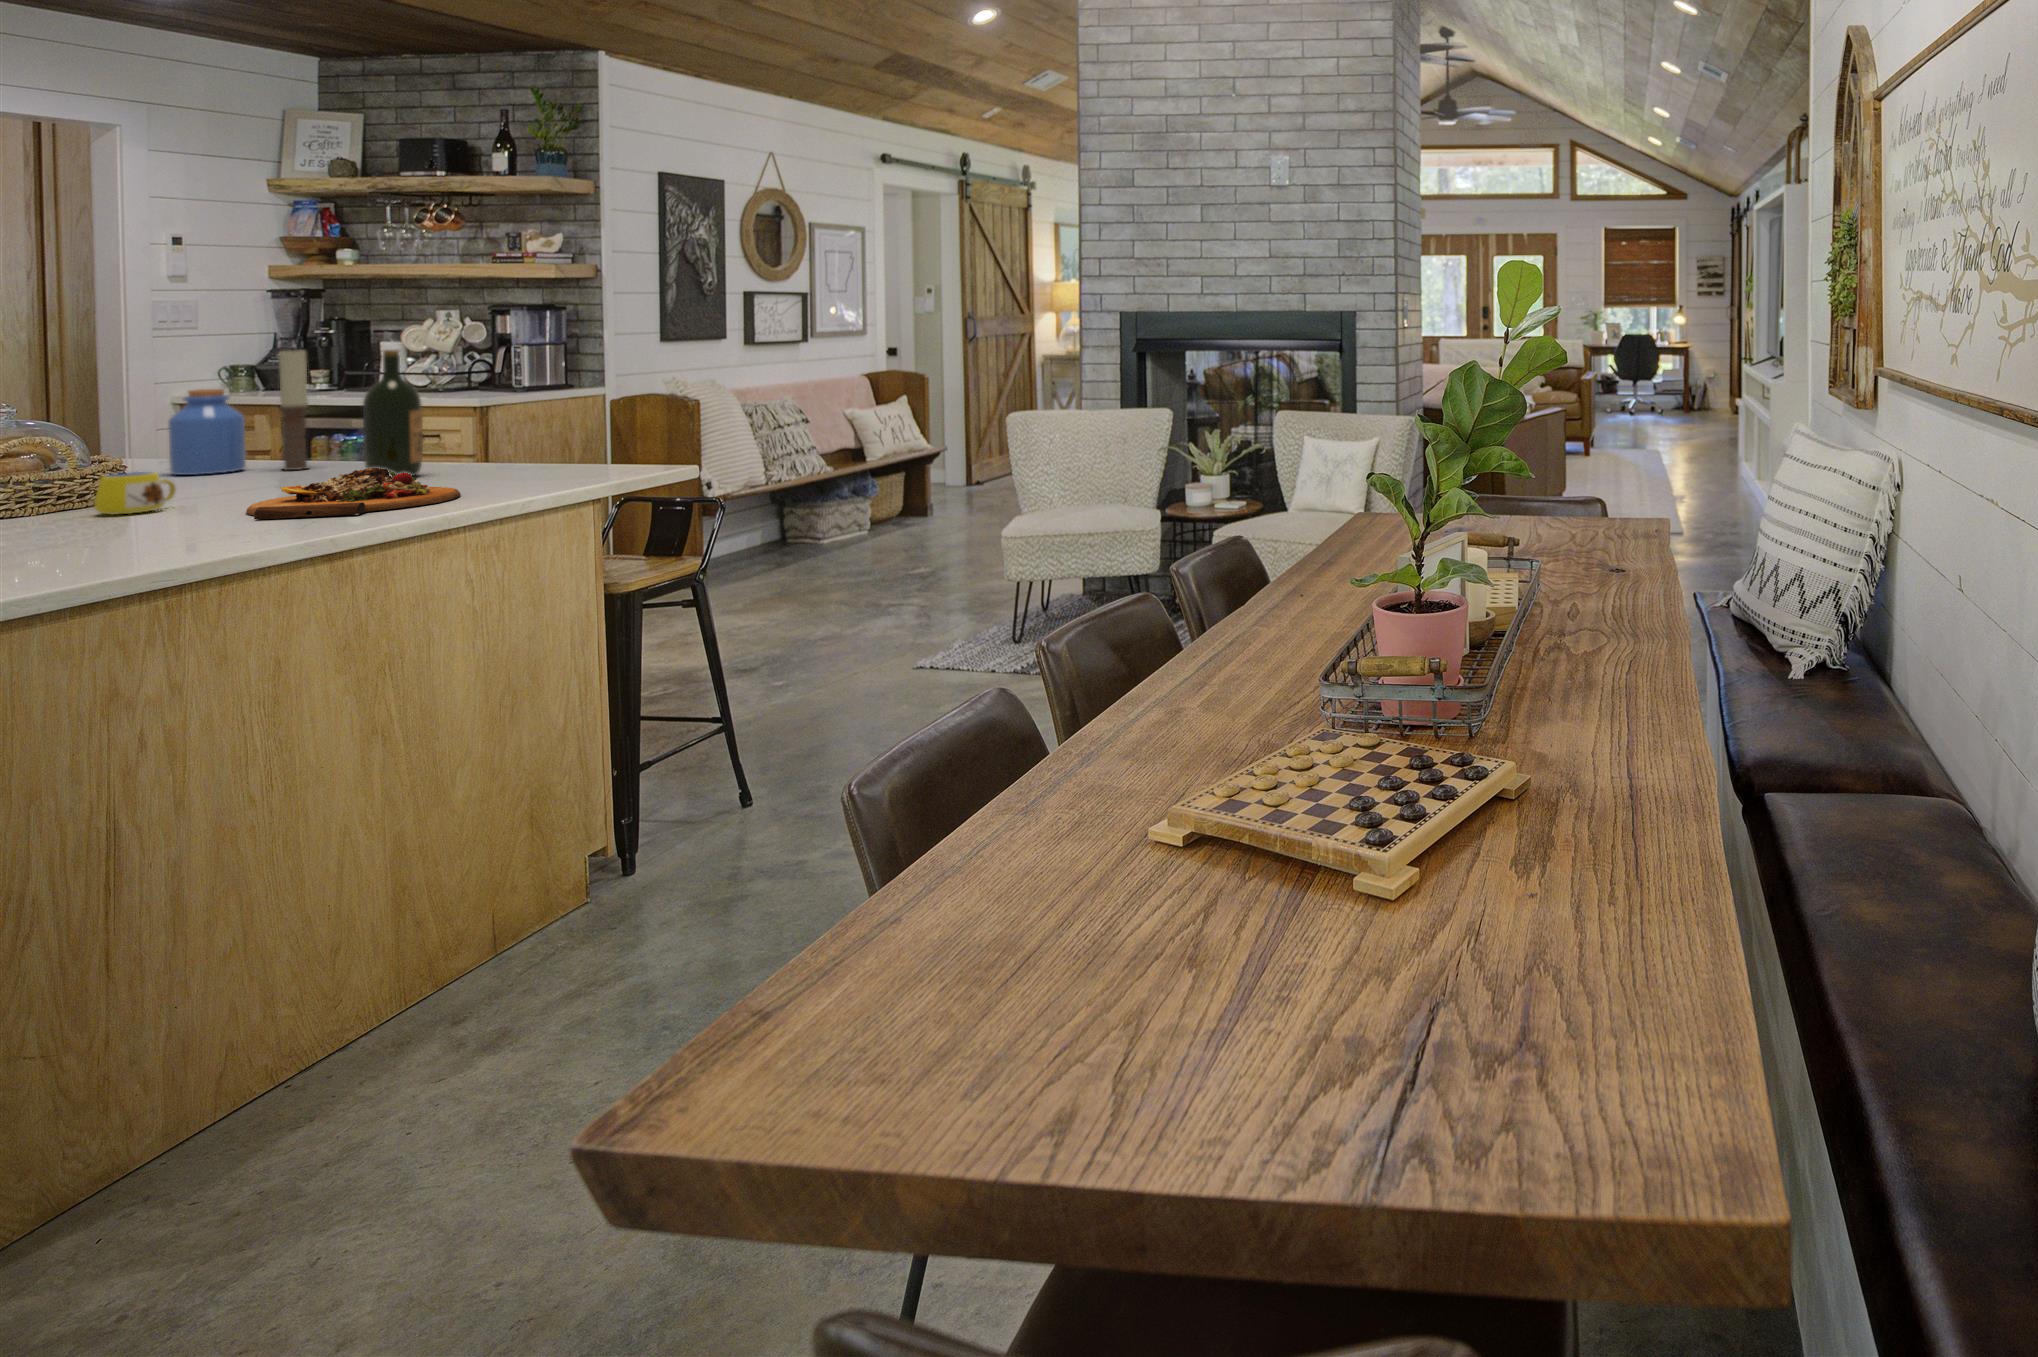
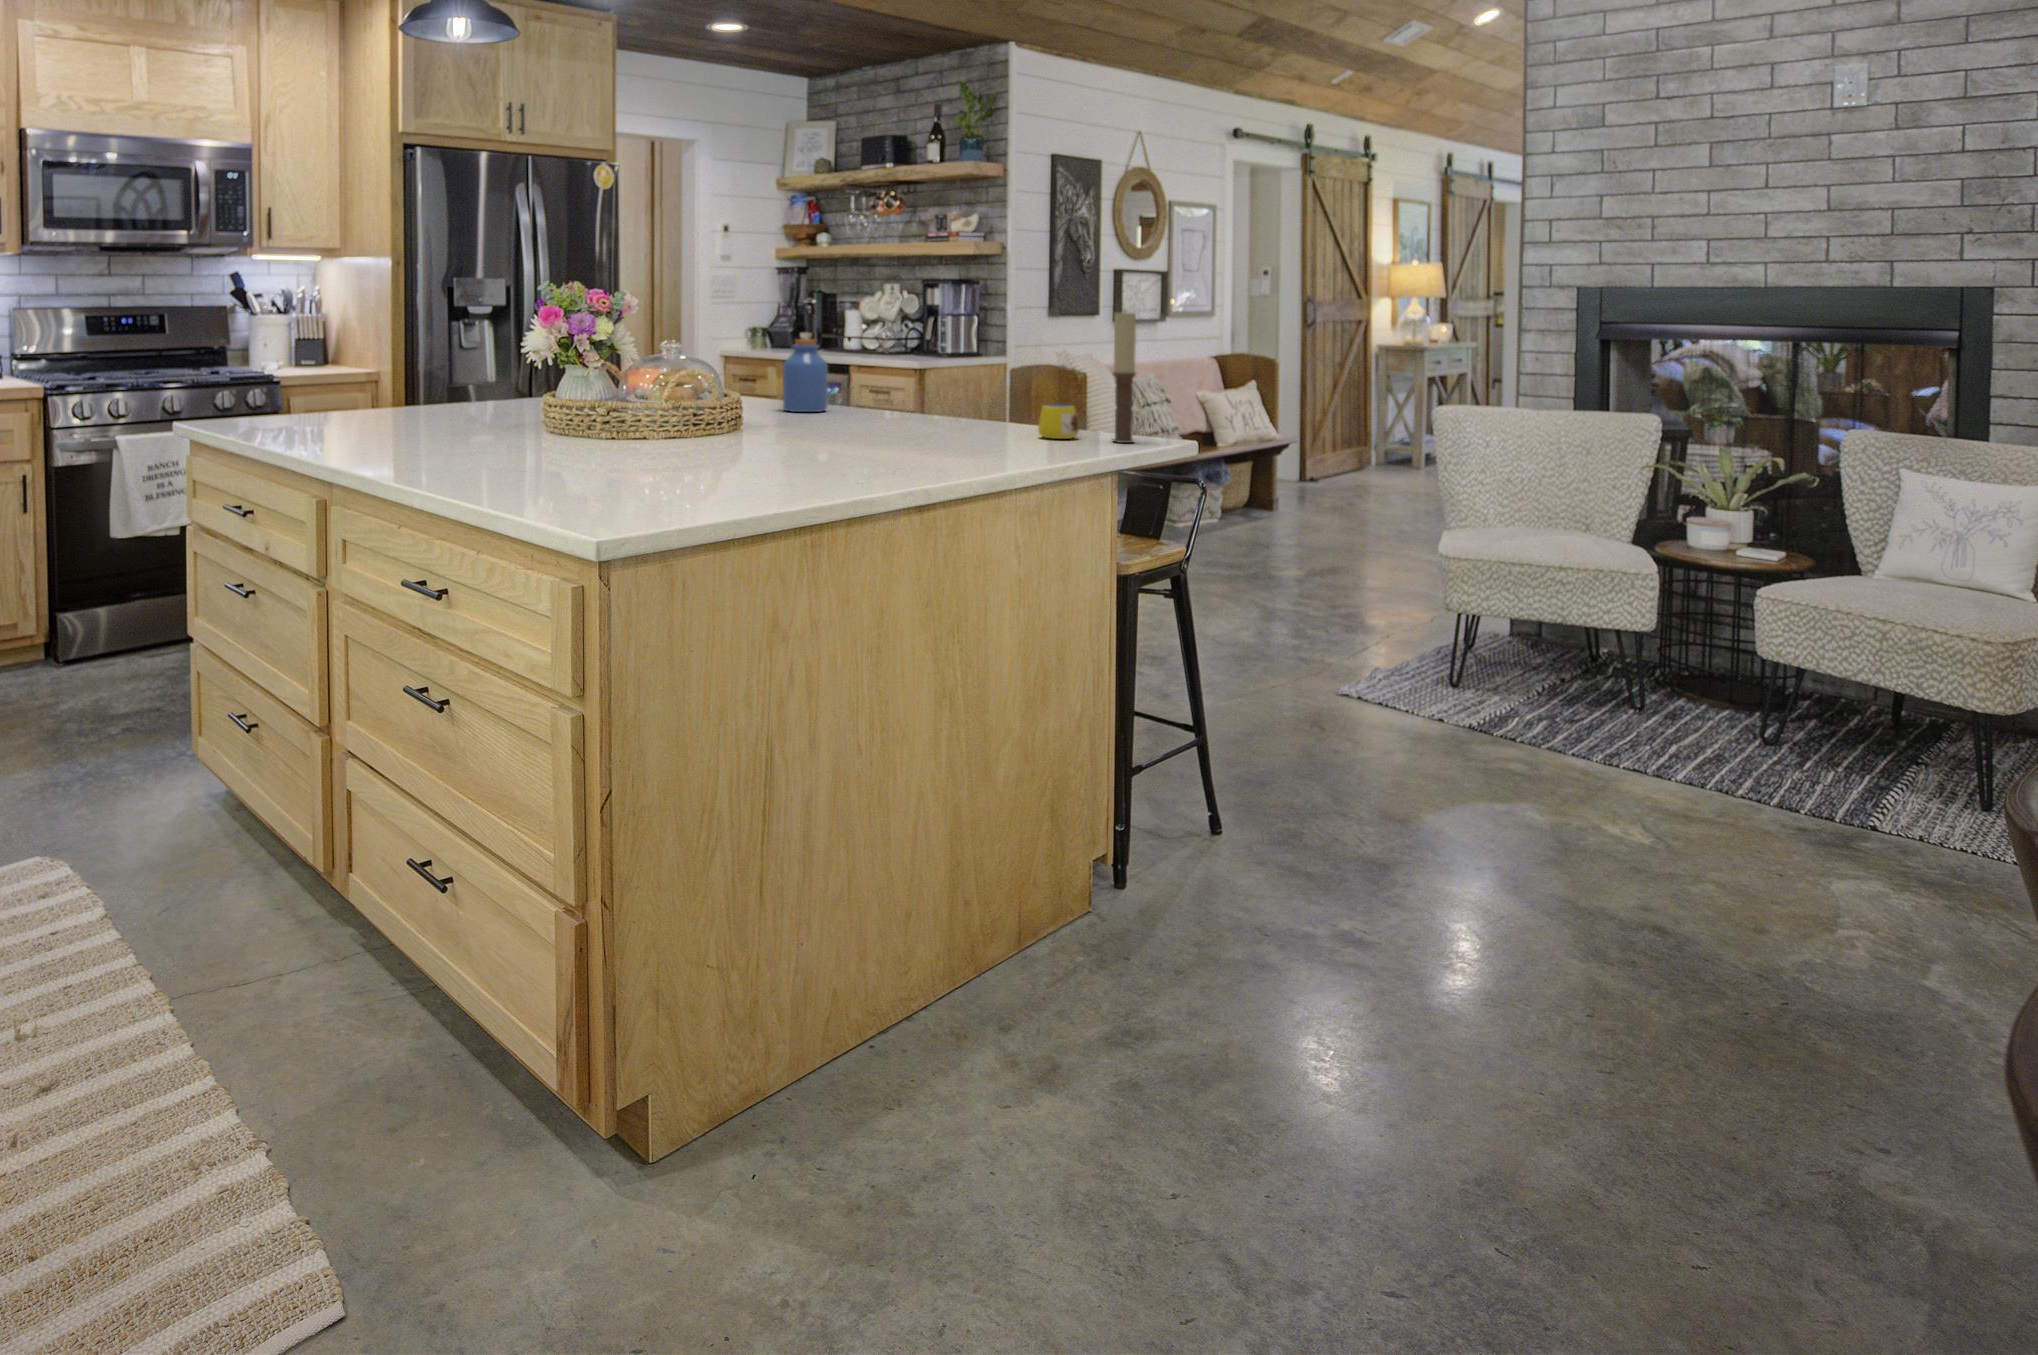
candle: present [279,350,308,470] -> present [1113,312,1136,443]
wine bottle: present [363,350,423,476] -> none [920,306,961,427]
cutting board: present [246,468,461,519] -> none [867,415,1015,458]
mug: present [94,472,181,514] -> present [1038,404,1078,439]

